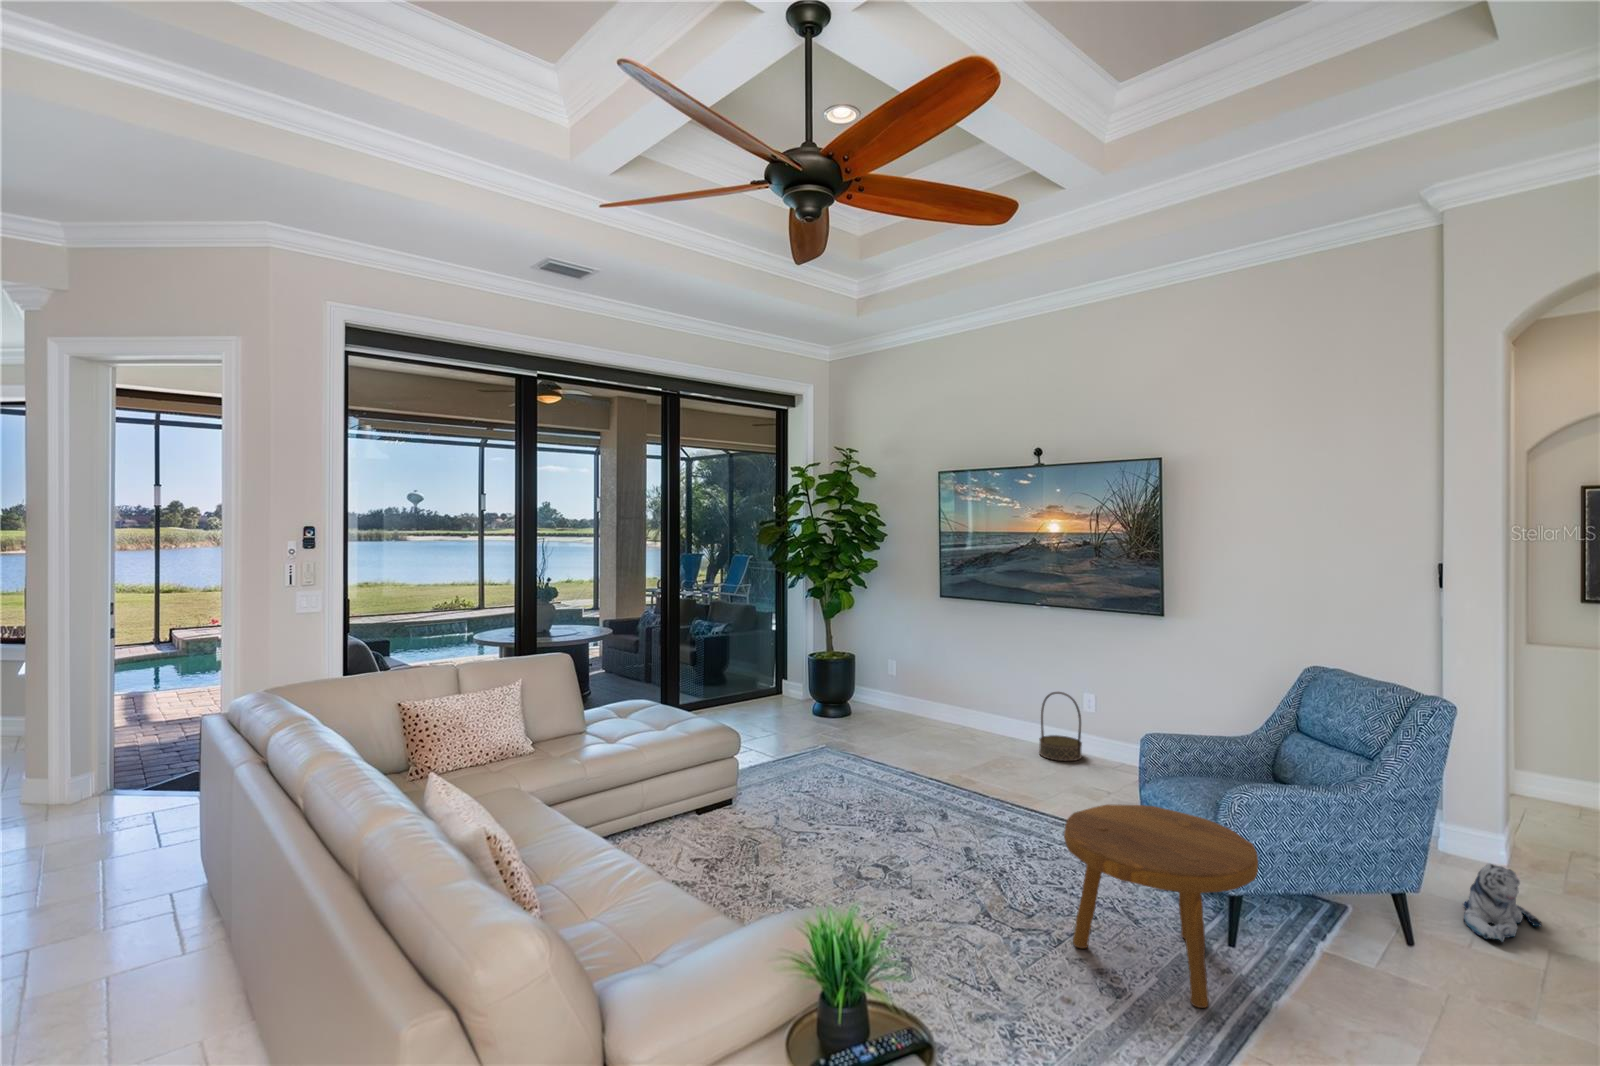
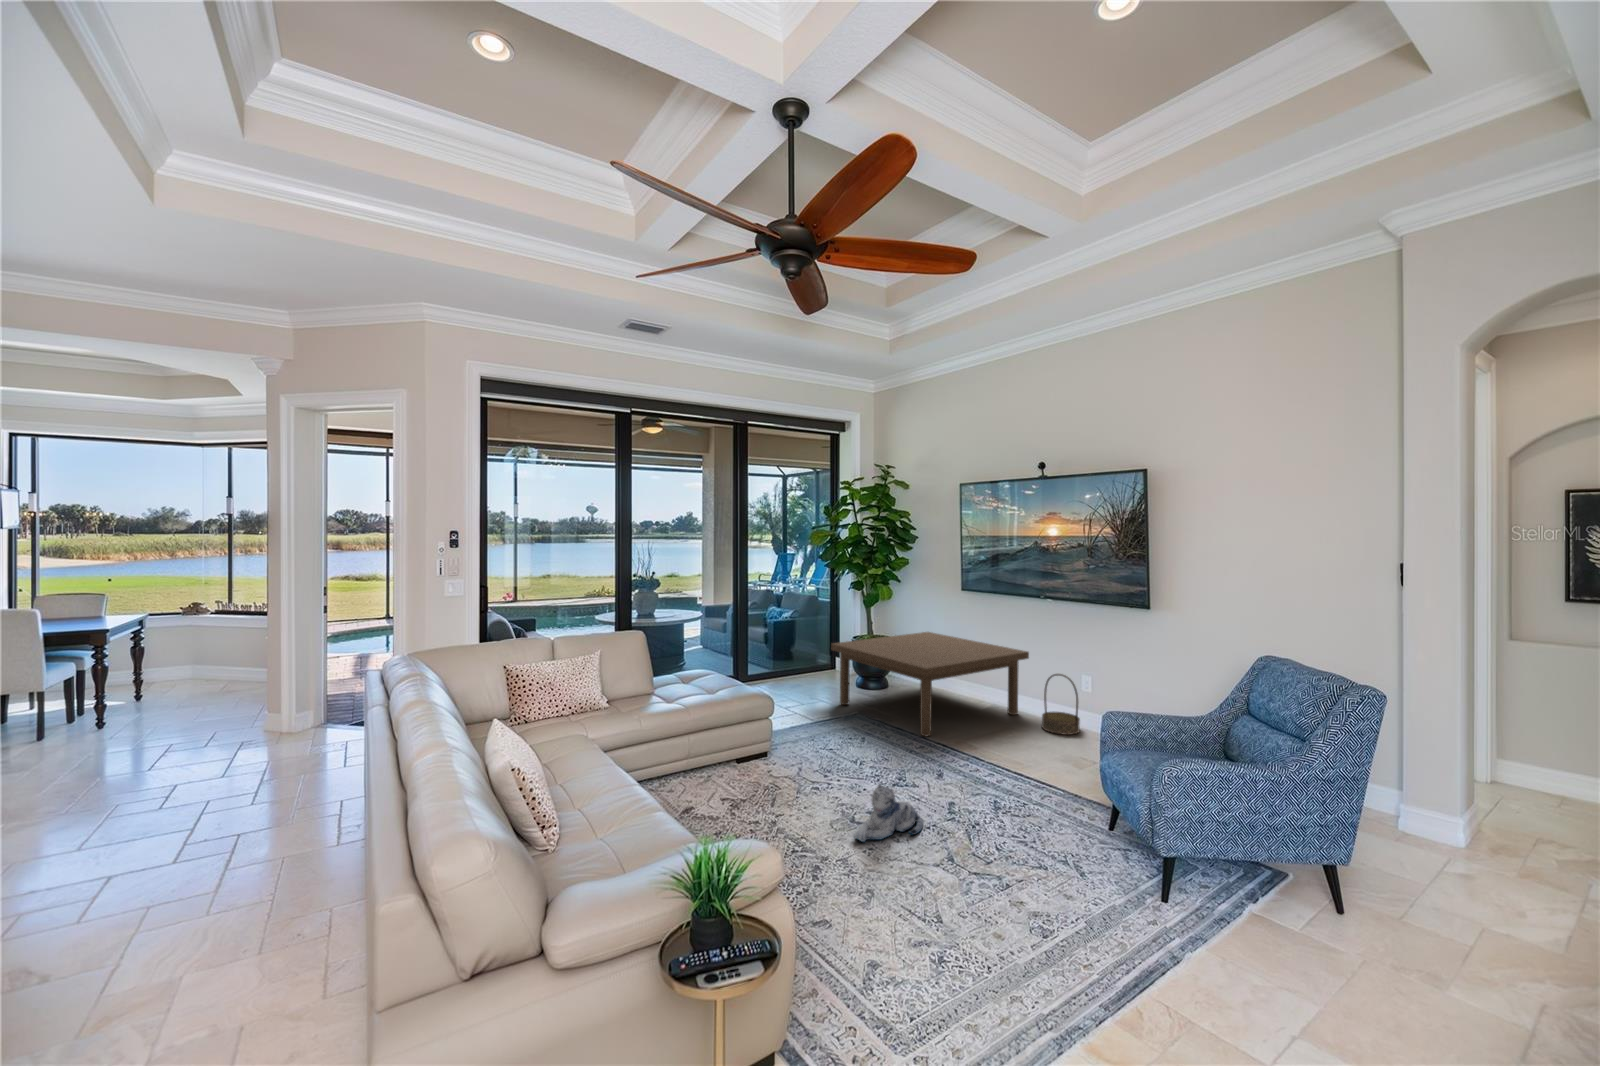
coffee table: none [790,647,1021,771] -> present [831,632,1029,737]
footstool: present [1064,804,1258,1008] -> none [1009,771,1178,952]
plush toy: present [1463,864,1541,942] -> present [854,785,923,842]

